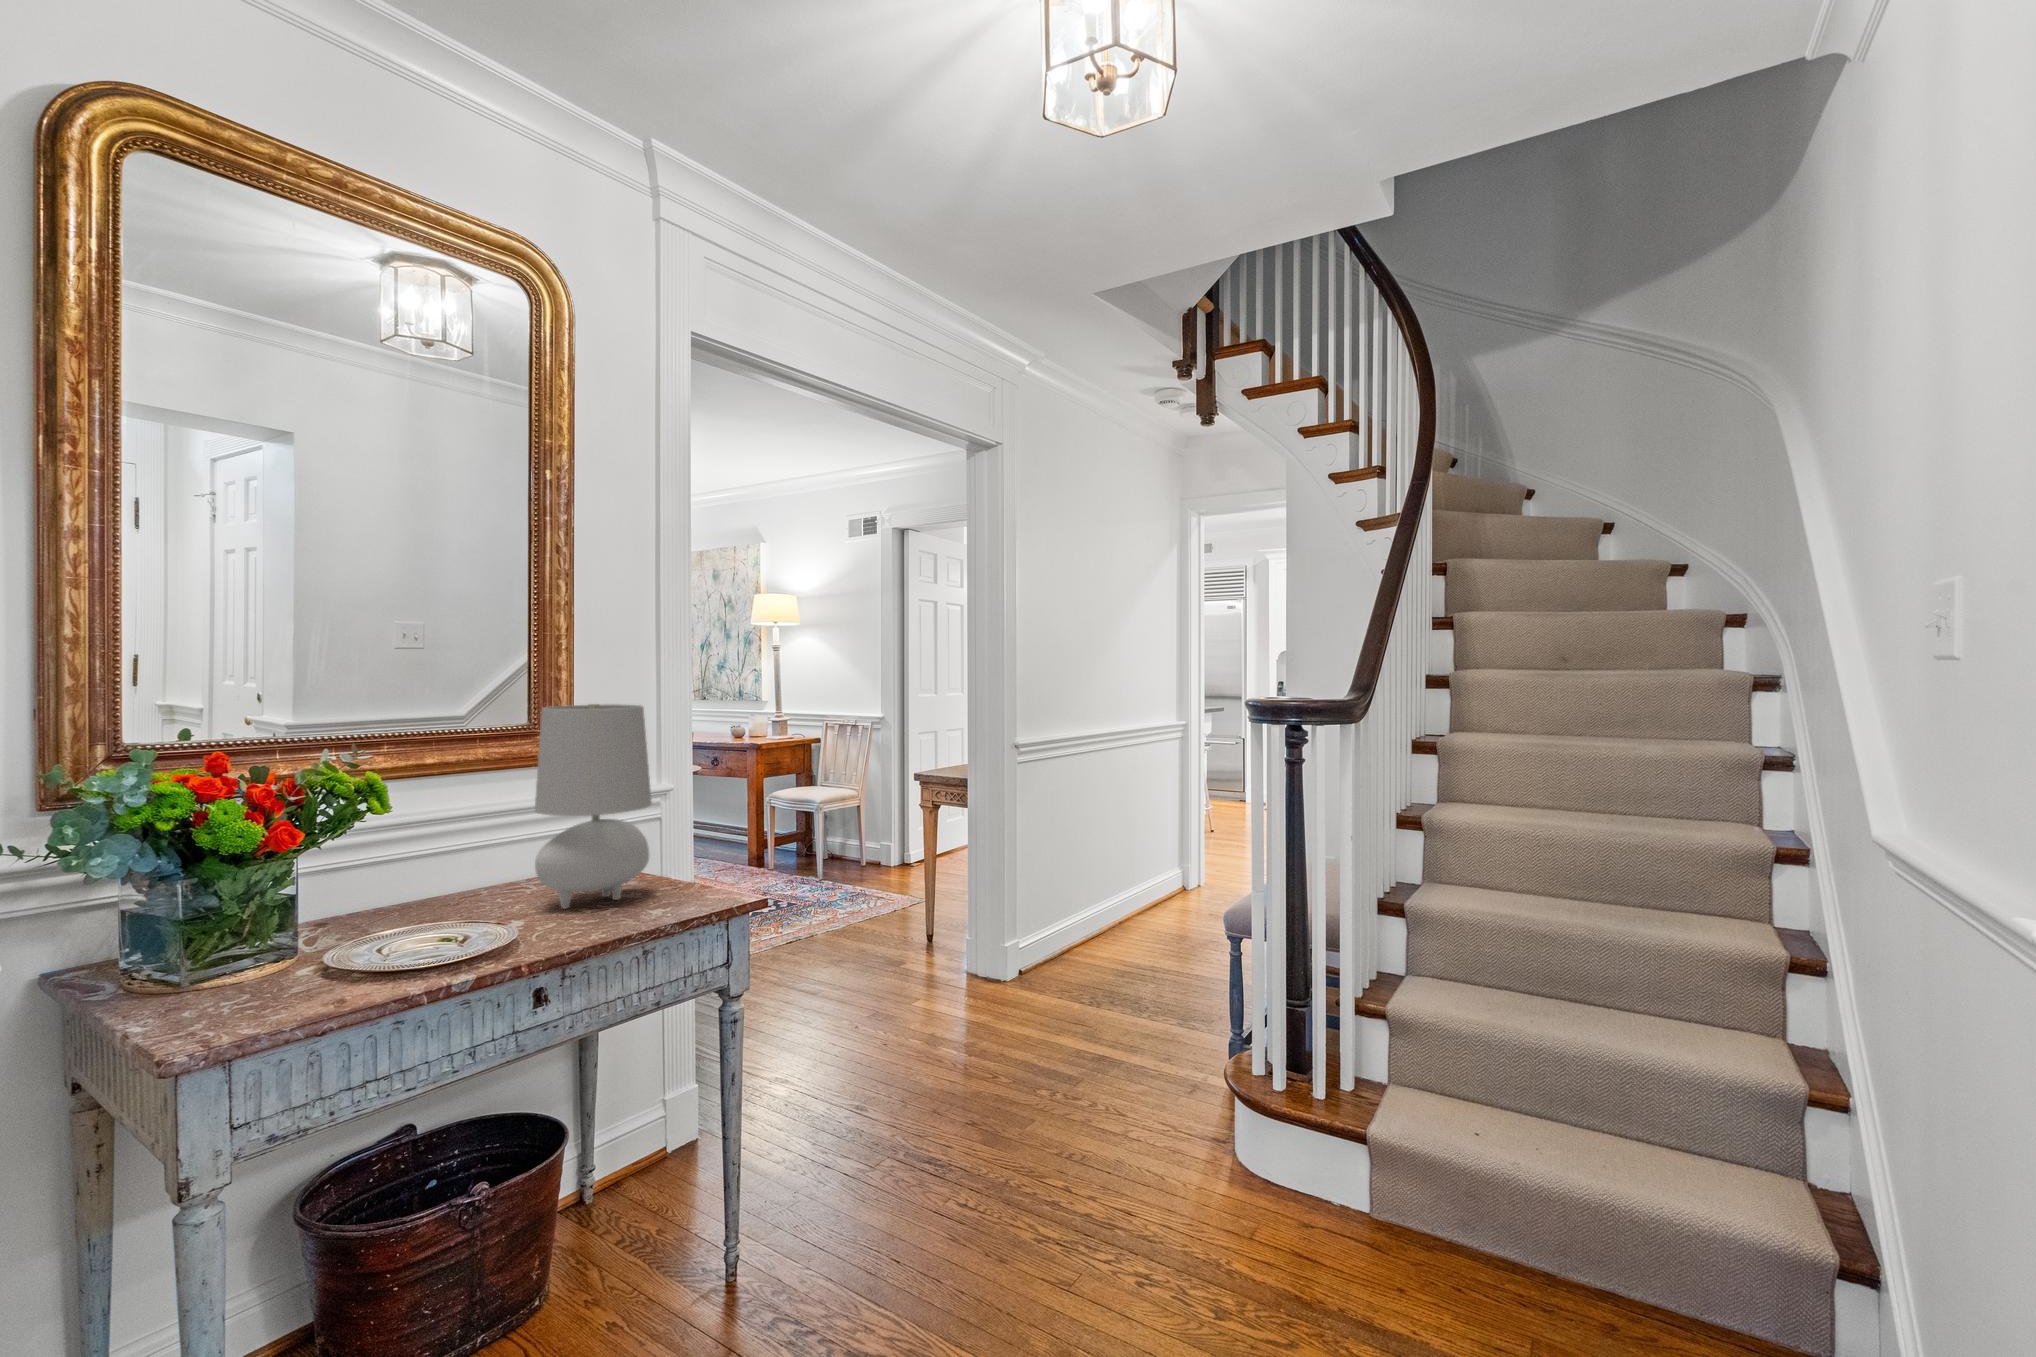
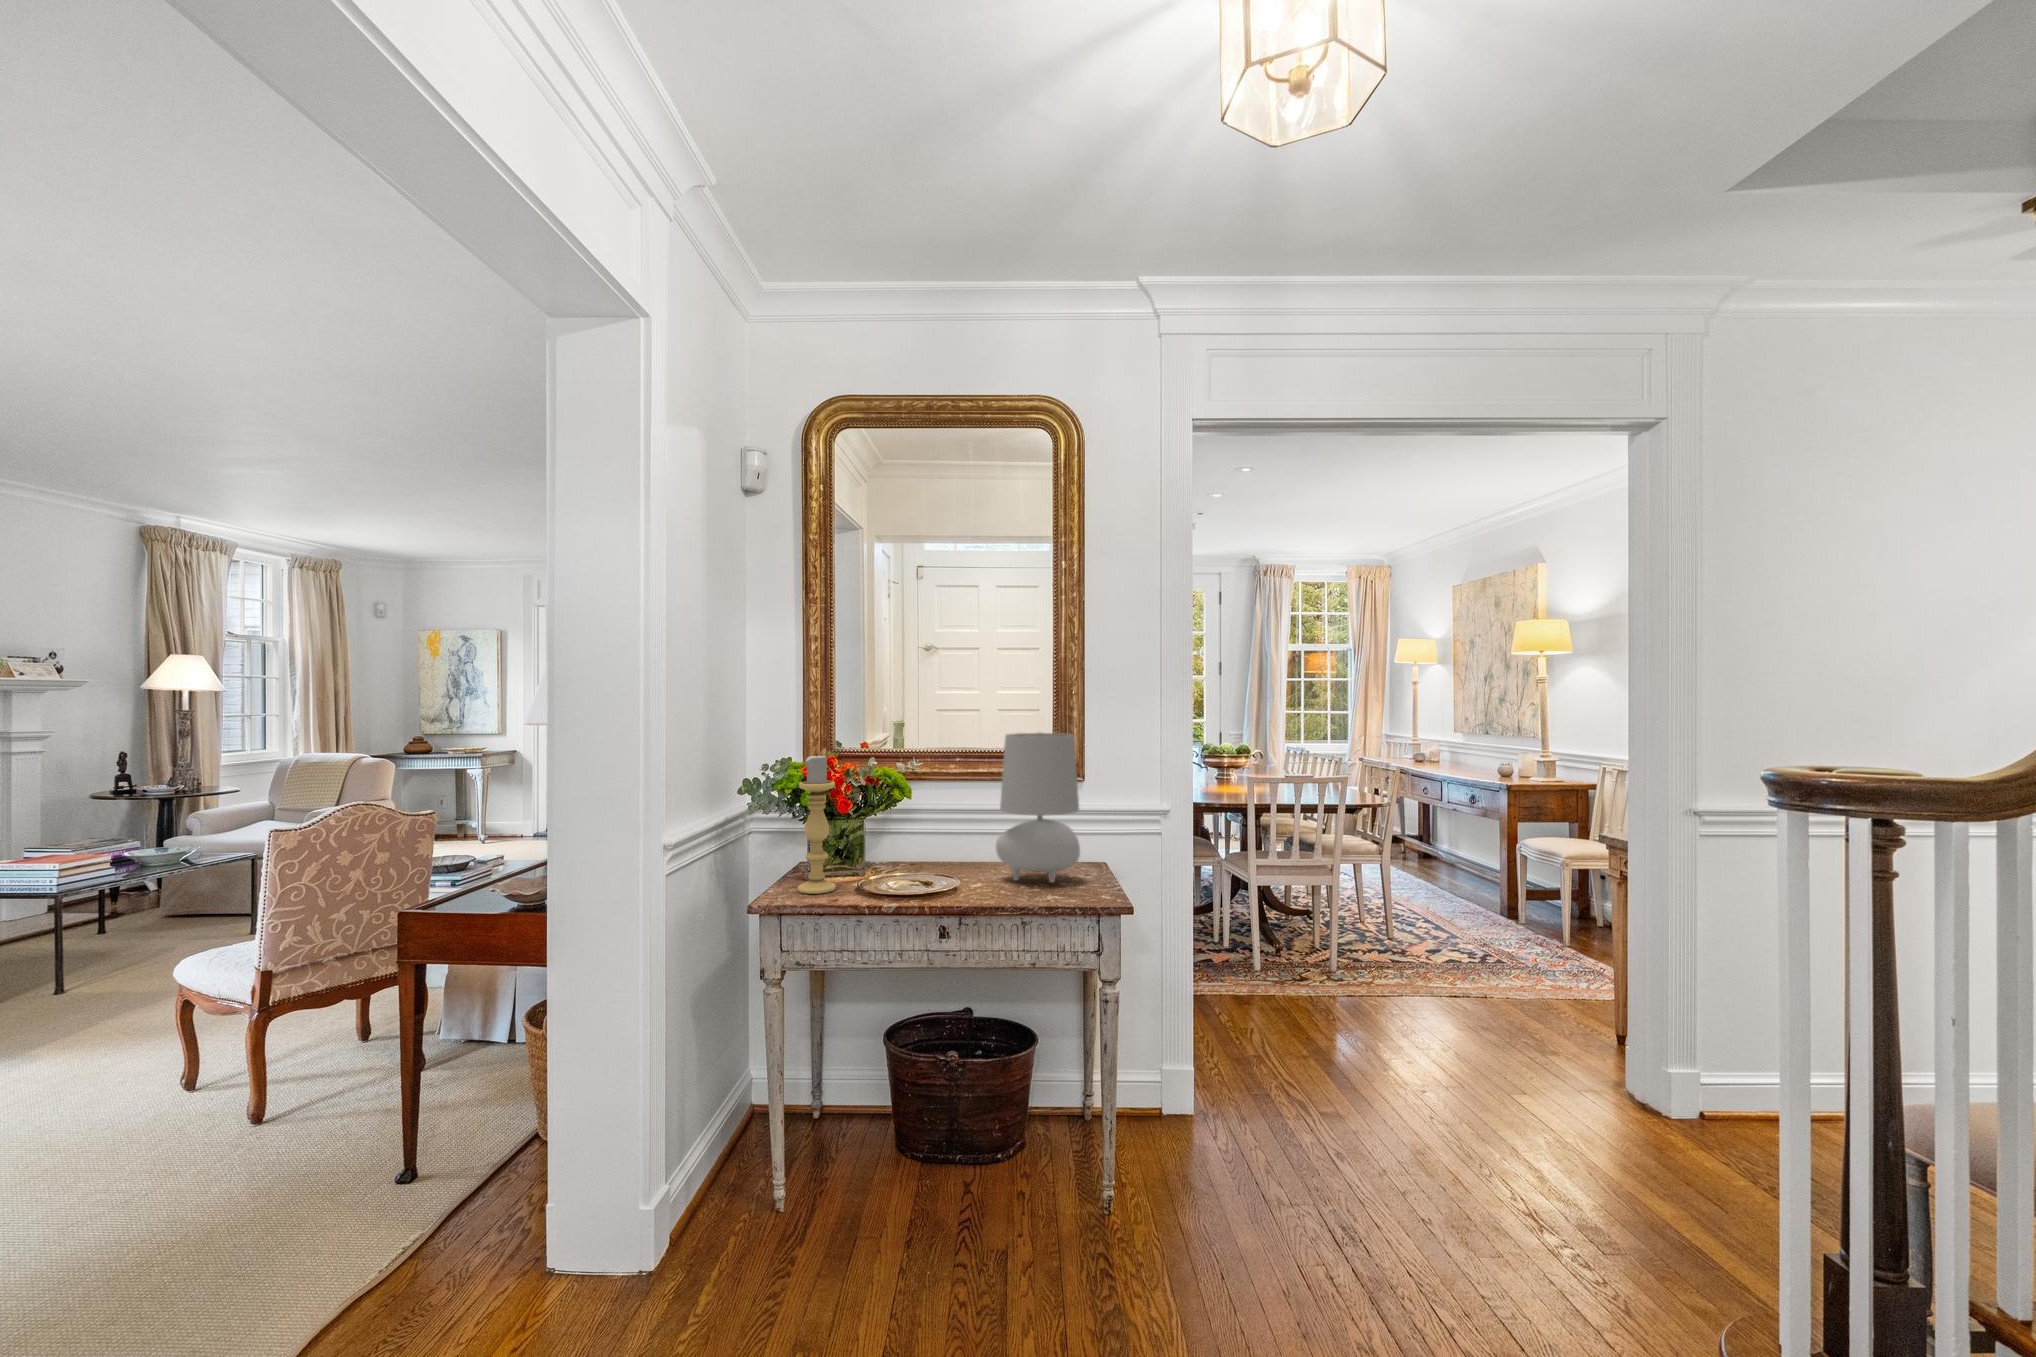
candle holder: none [236,755,320,1010] -> present [798,753,836,894]

